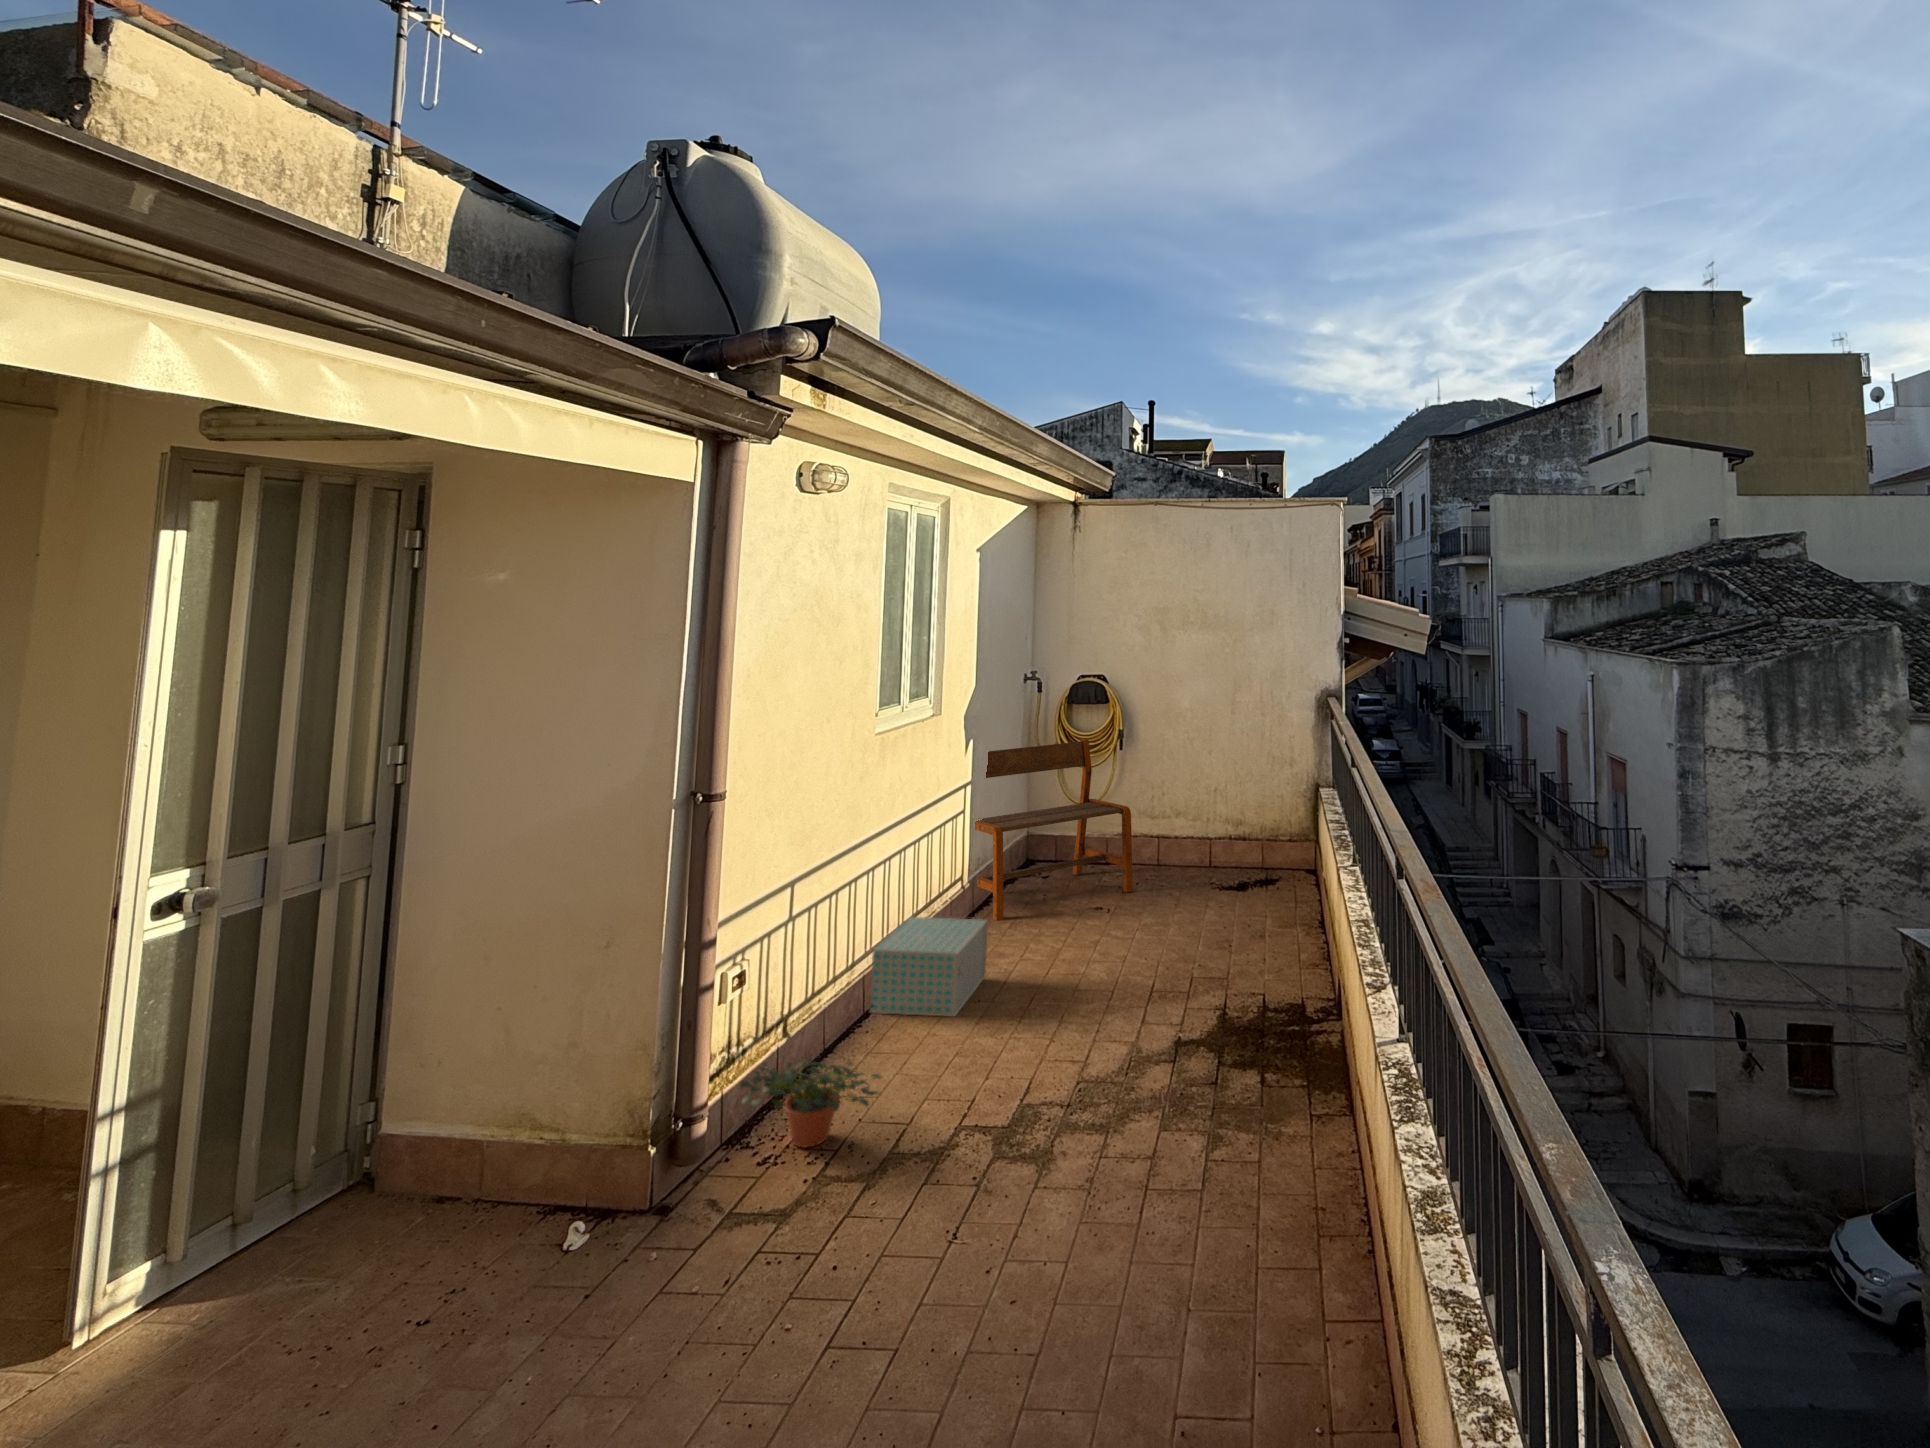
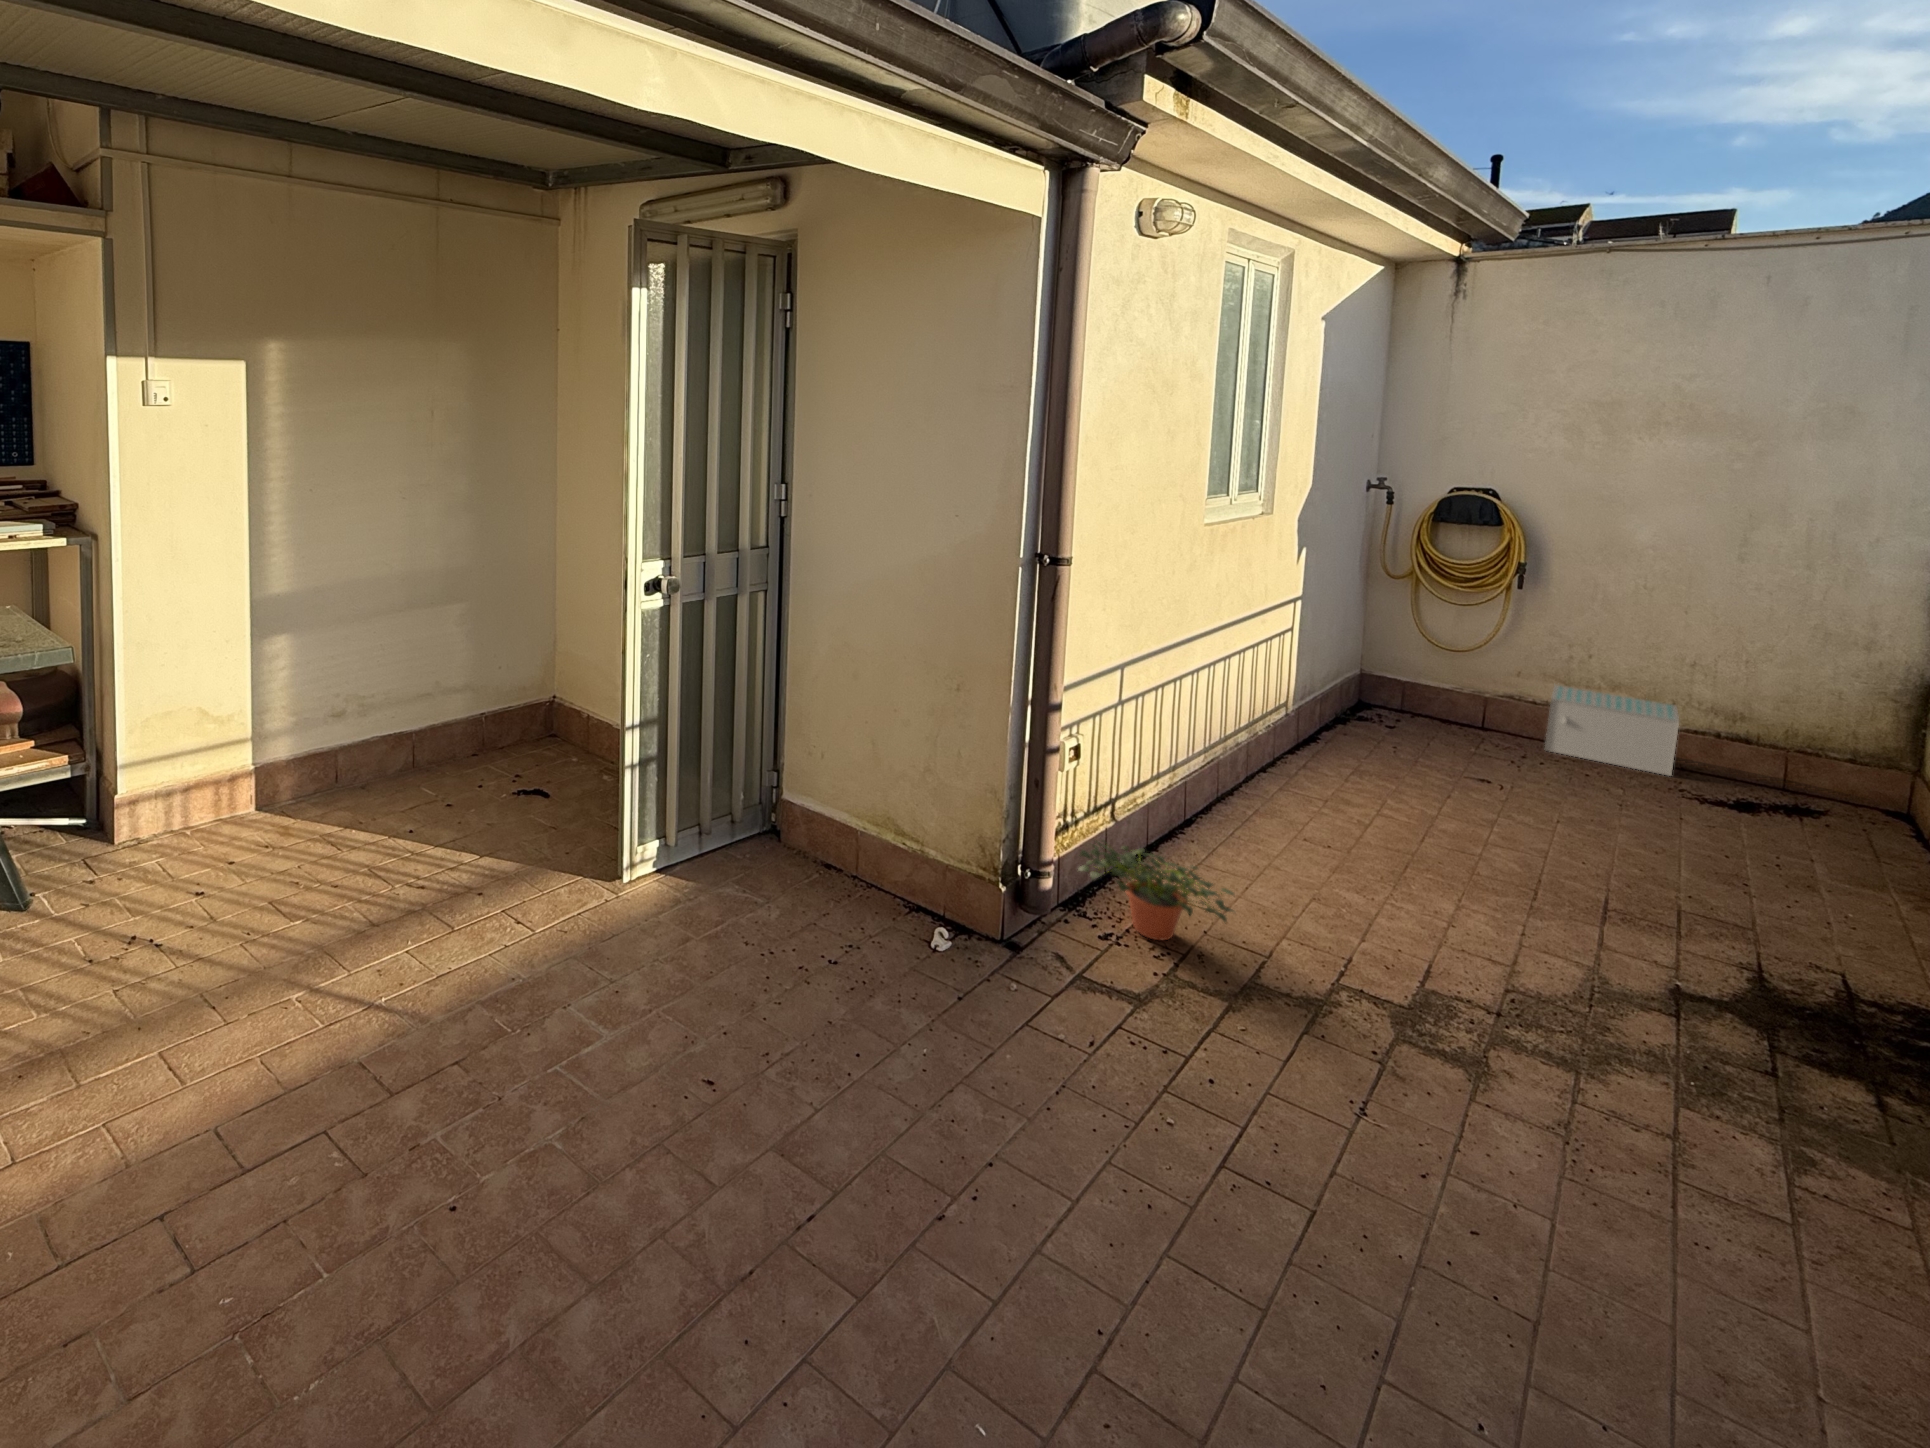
bench: present [975,740,1133,921] -> none [1276,562,1539,766]
storage box: present [870,917,988,1017] -> present [1545,684,1679,776]

